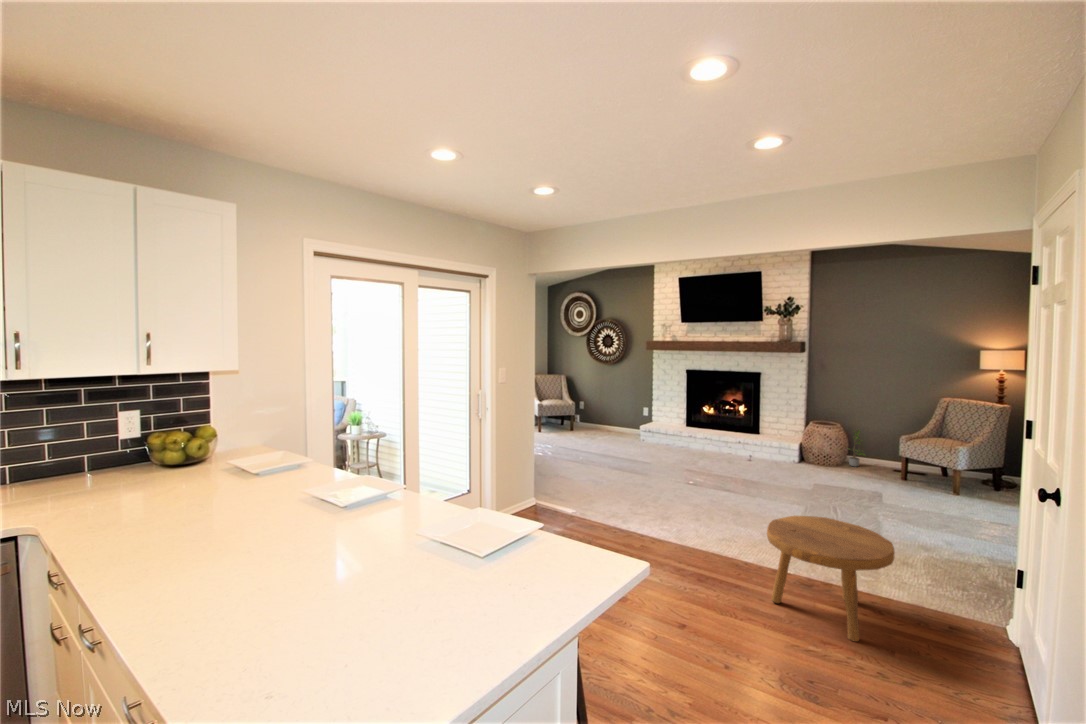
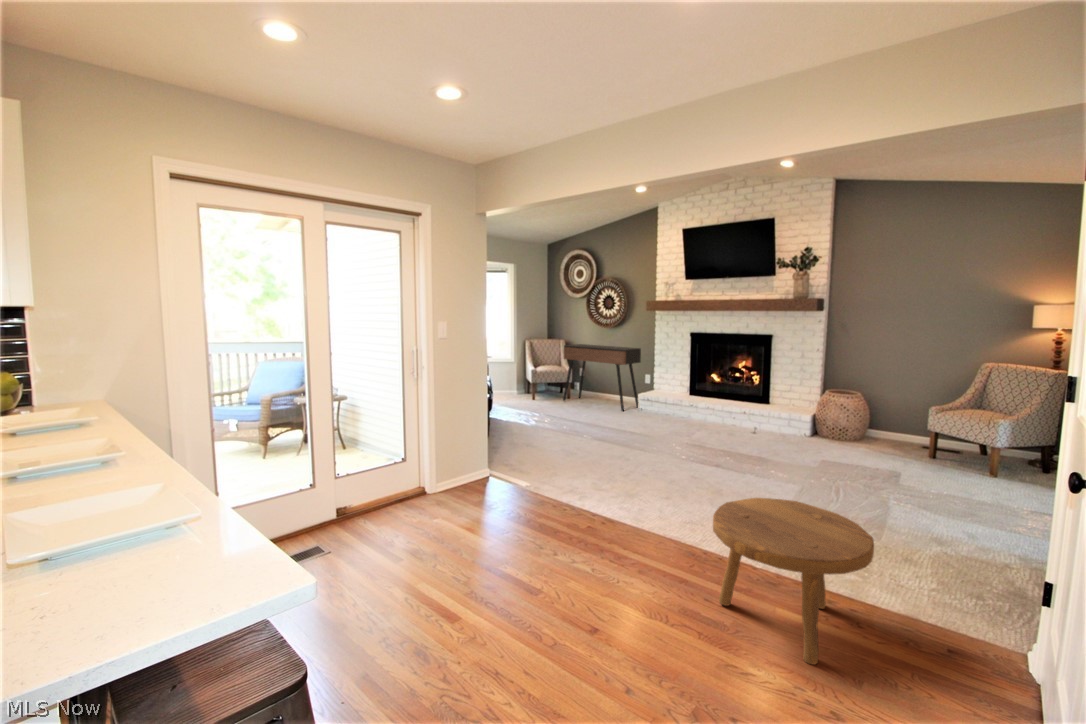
console table: none [566,379,640,443] -> present [563,344,641,411]
potted plant: present [849,429,866,467] -> none [865,396,890,441]

